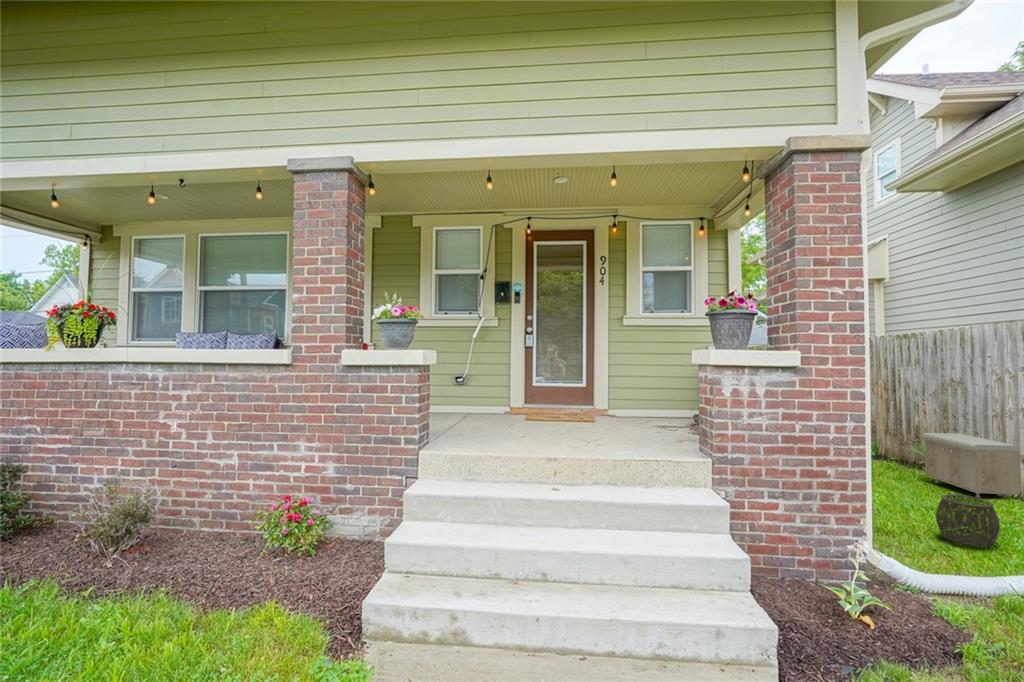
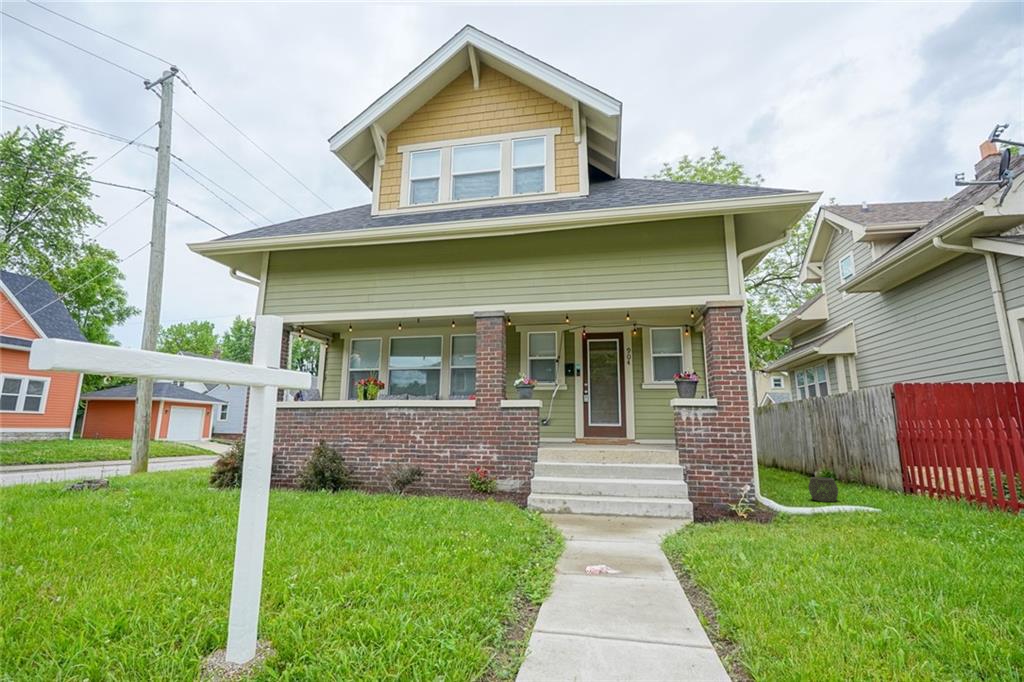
storage bench: present [923,433,1020,498] -> none [832,454,882,490]

